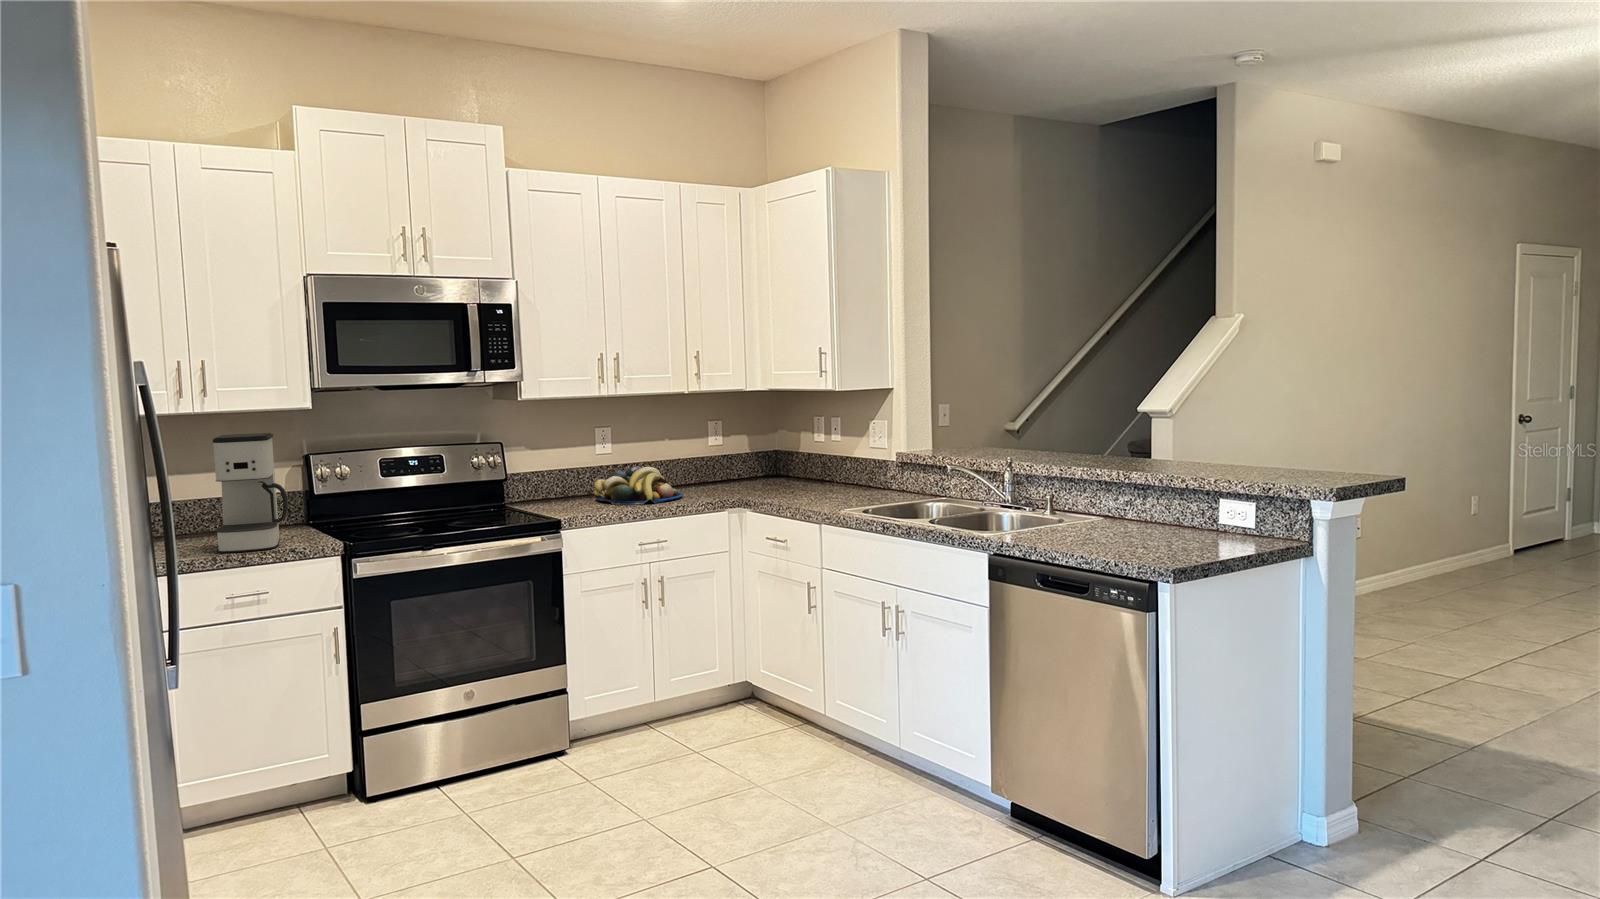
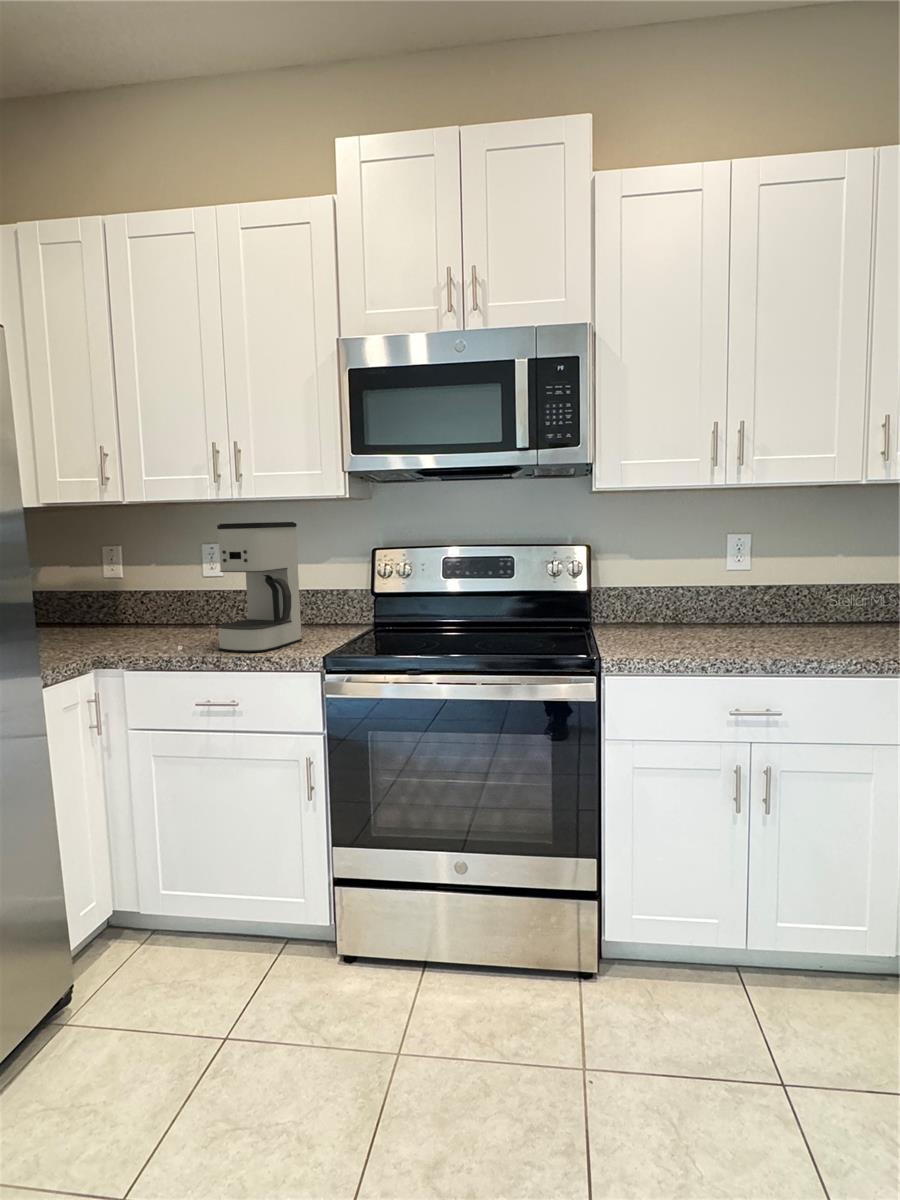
fruit bowl: present [593,466,682,505] -> none [702,589,840,647]

